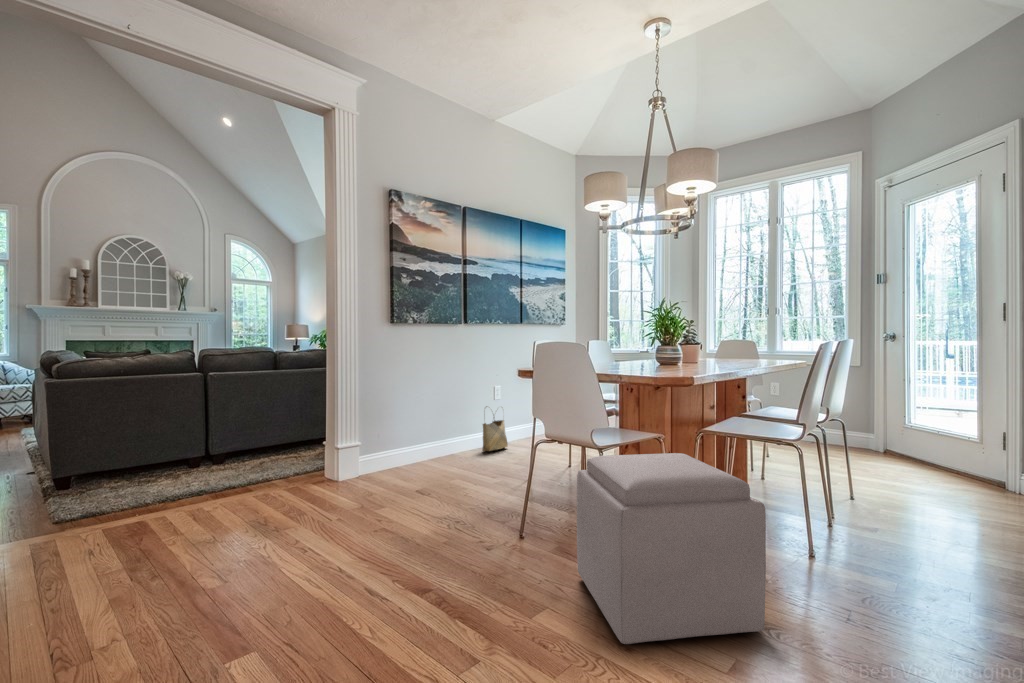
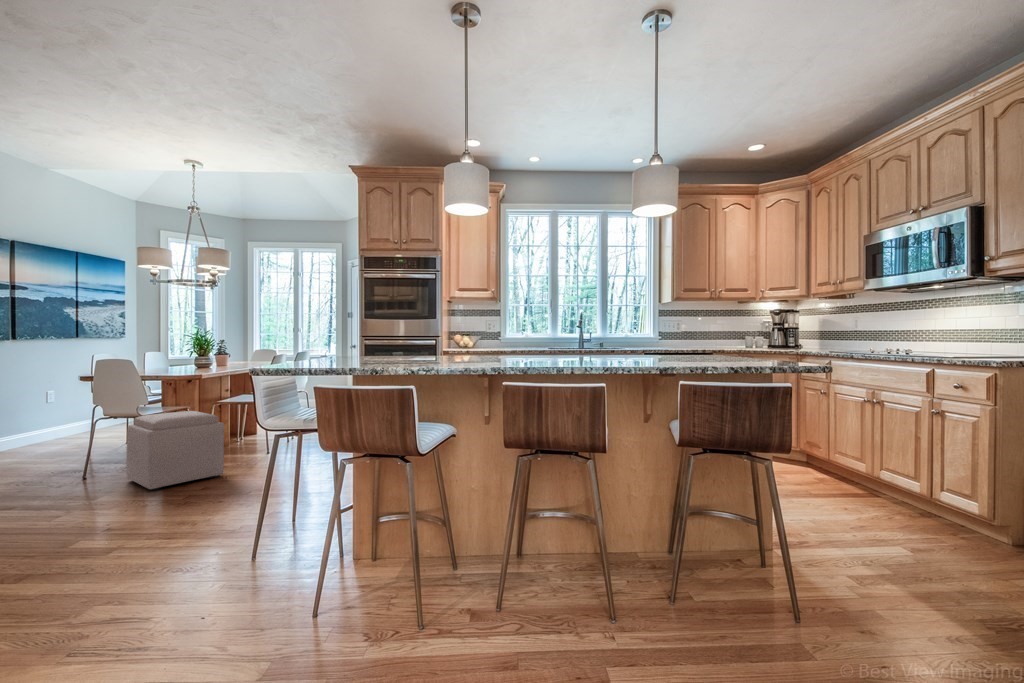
woven basket: present [482,420,508,451] -> none [31,407,61,446]

